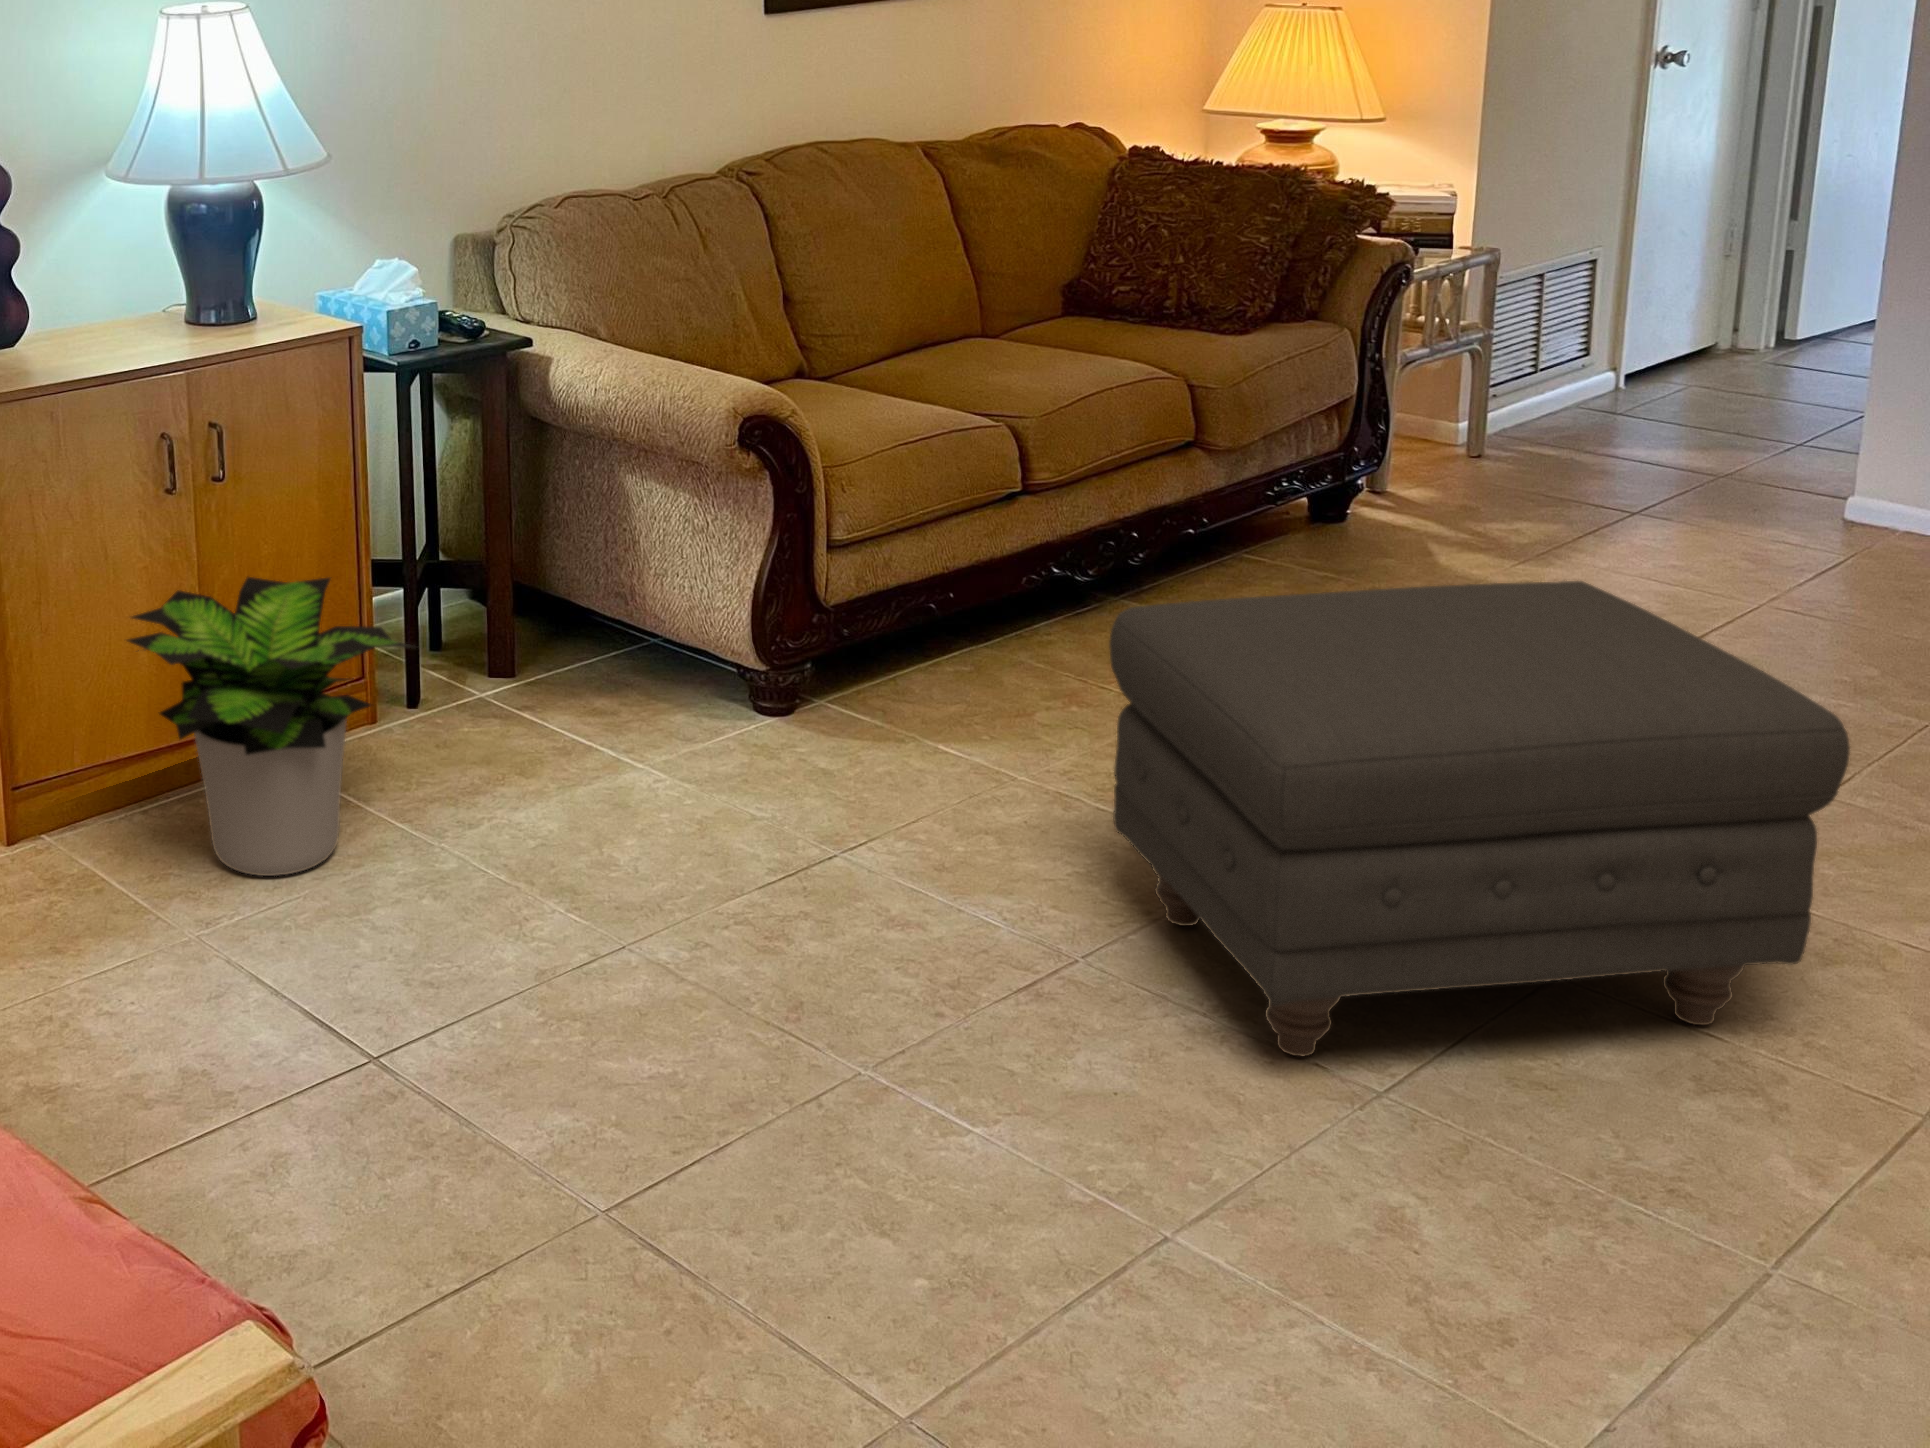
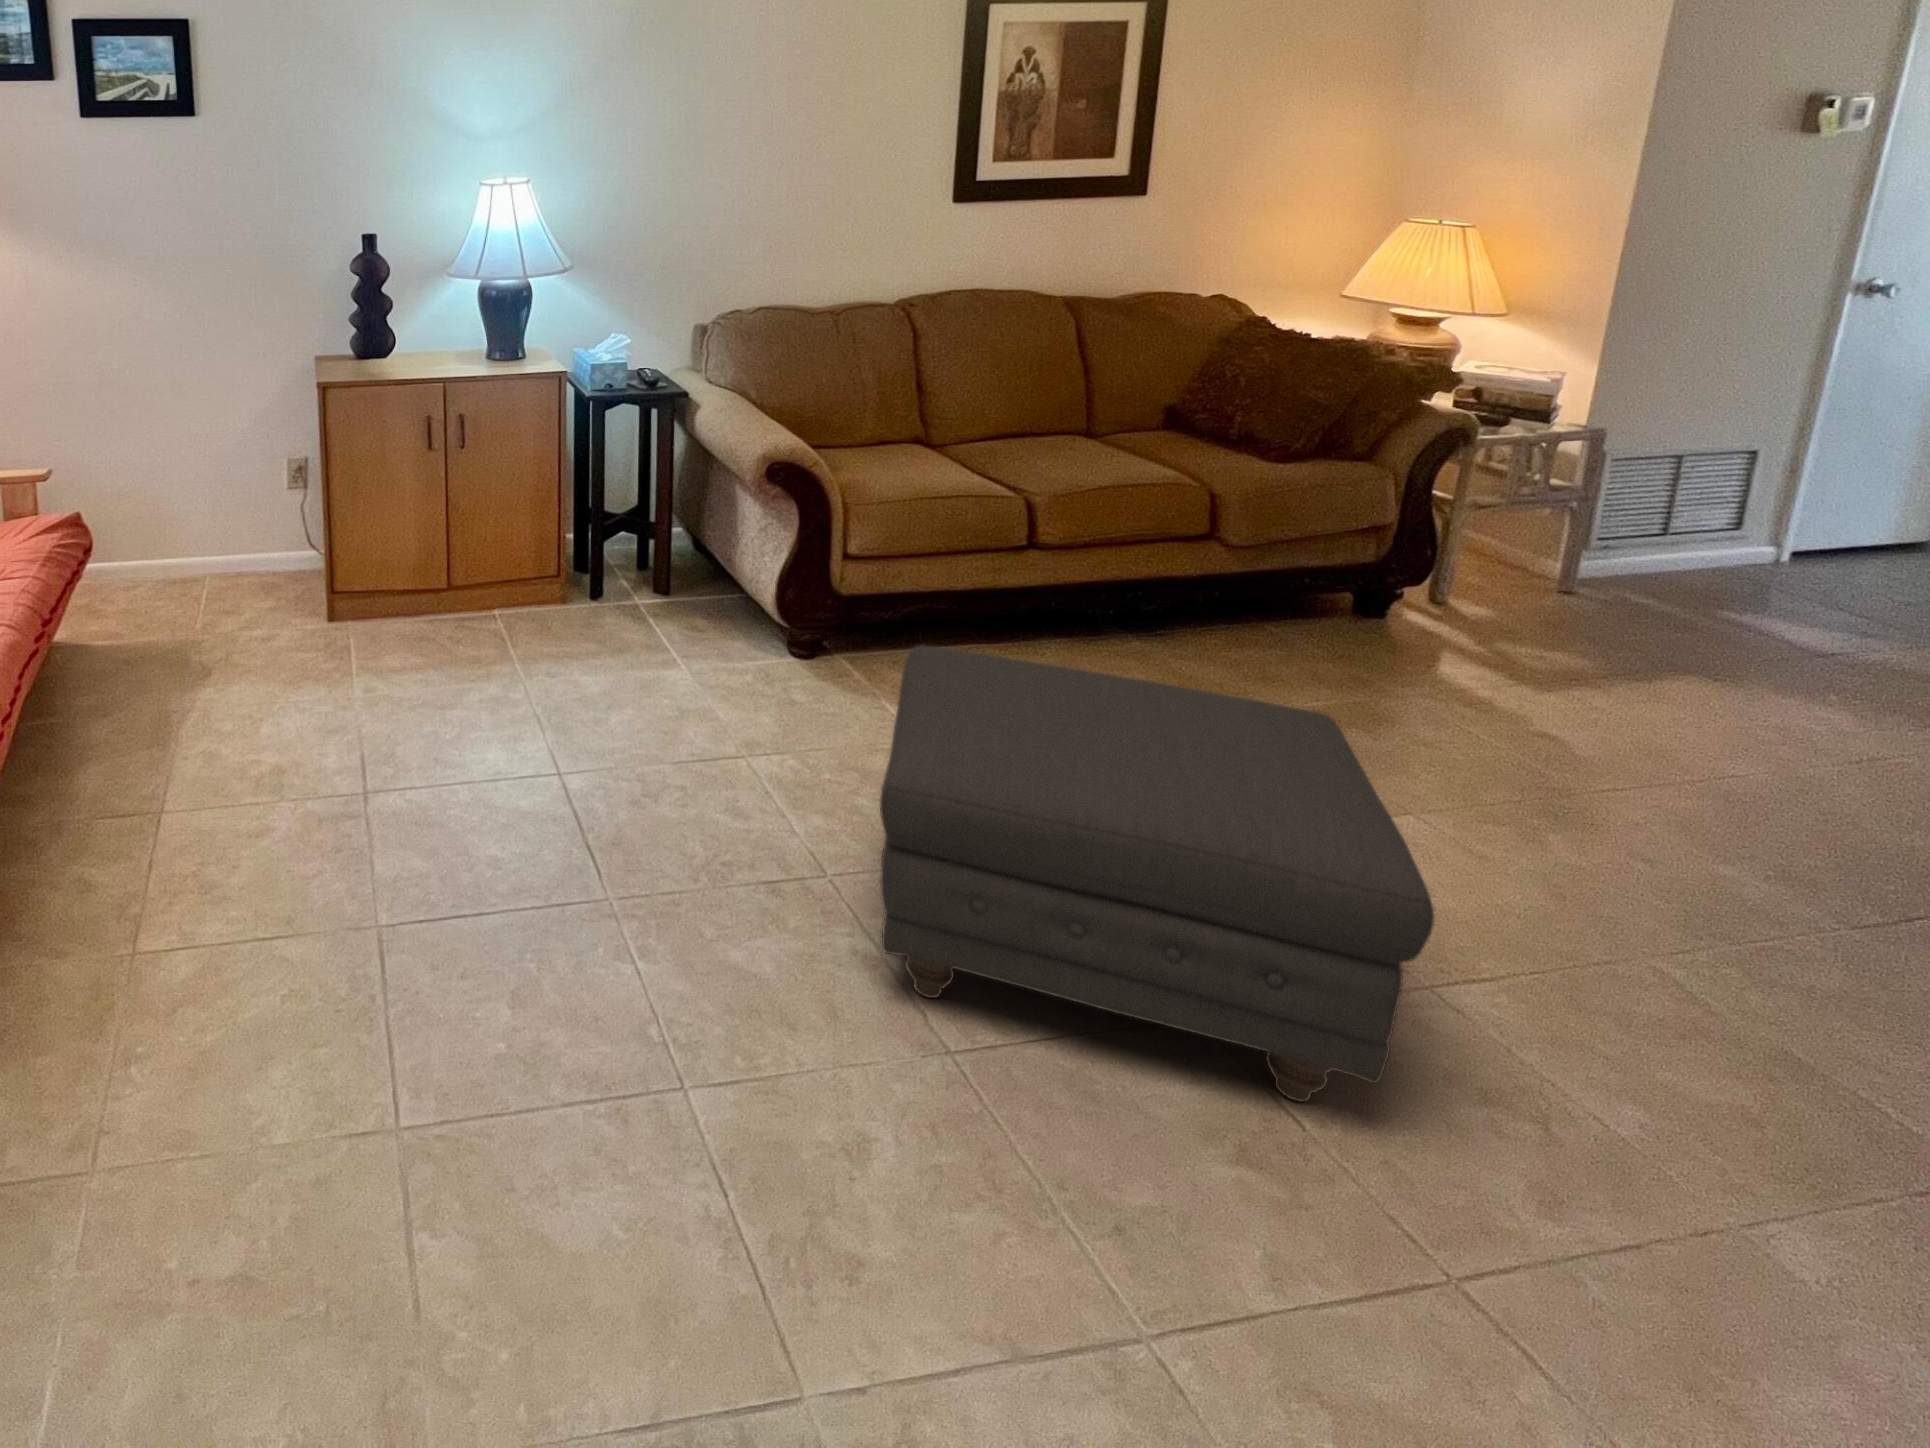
potted plant: present [127,577,414,876] -> none [366,506,530,677]

